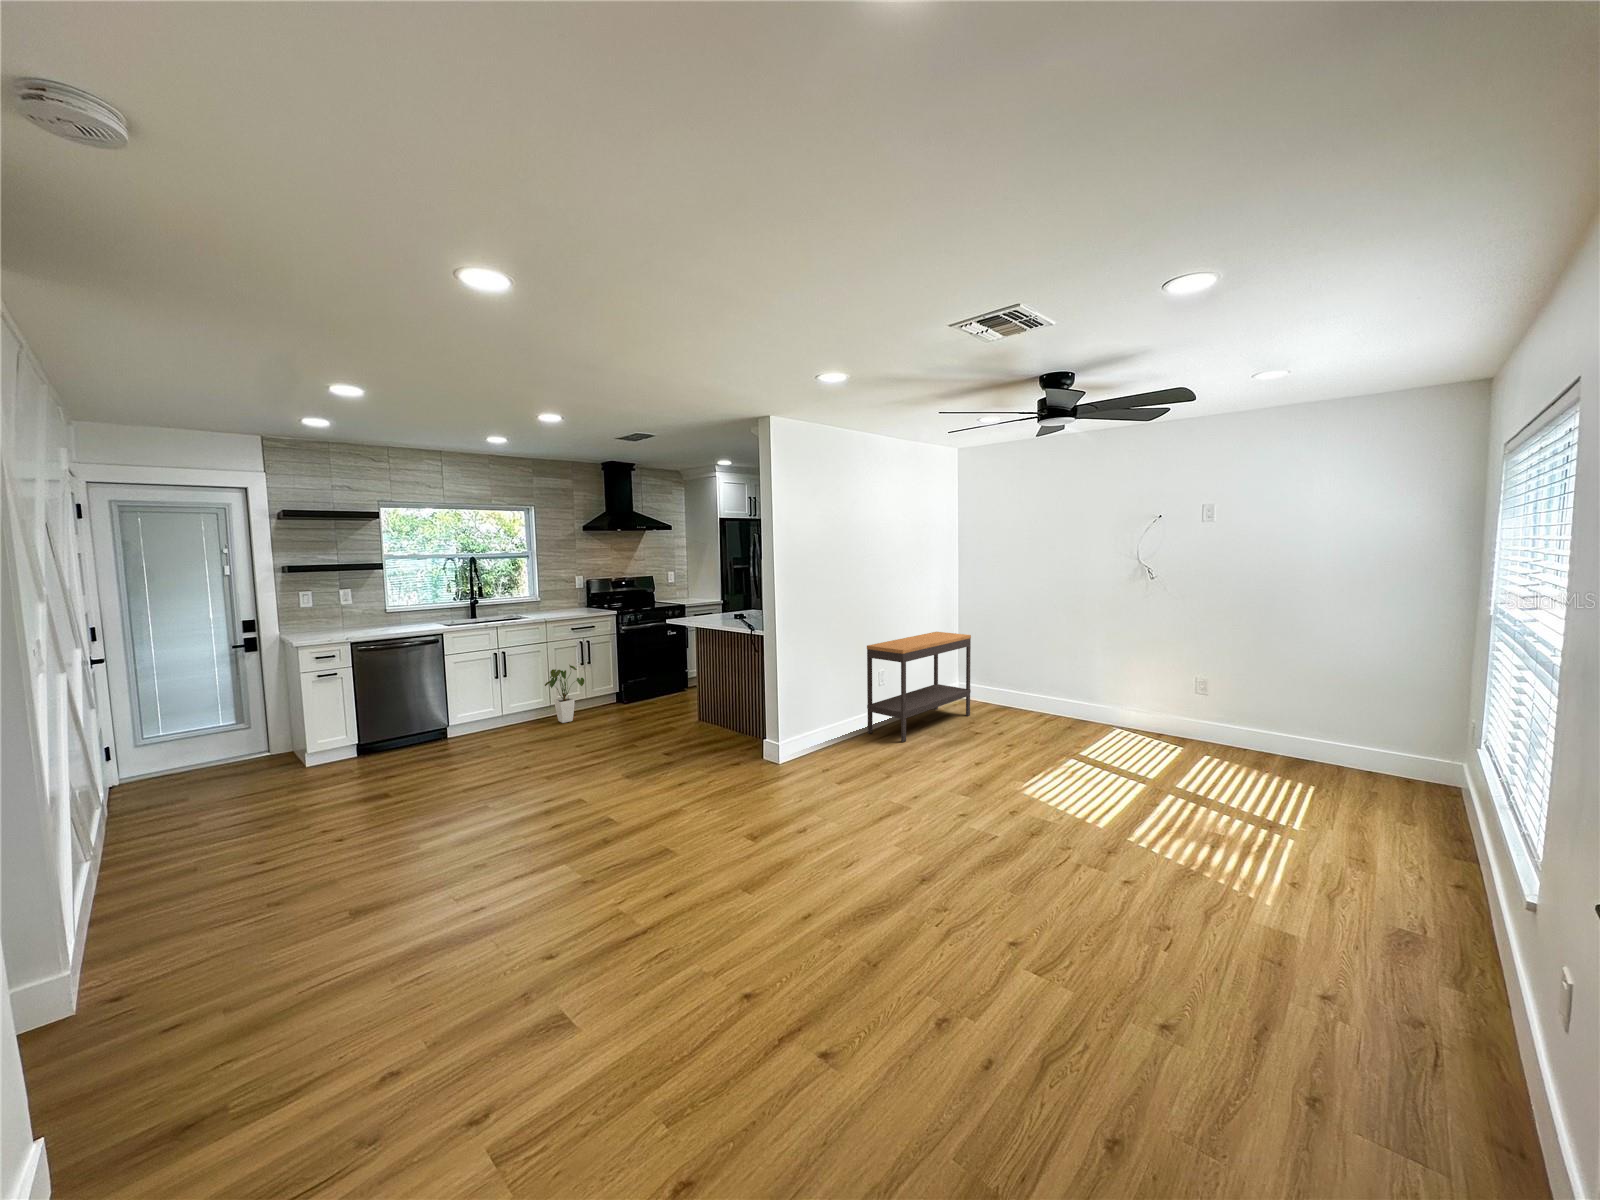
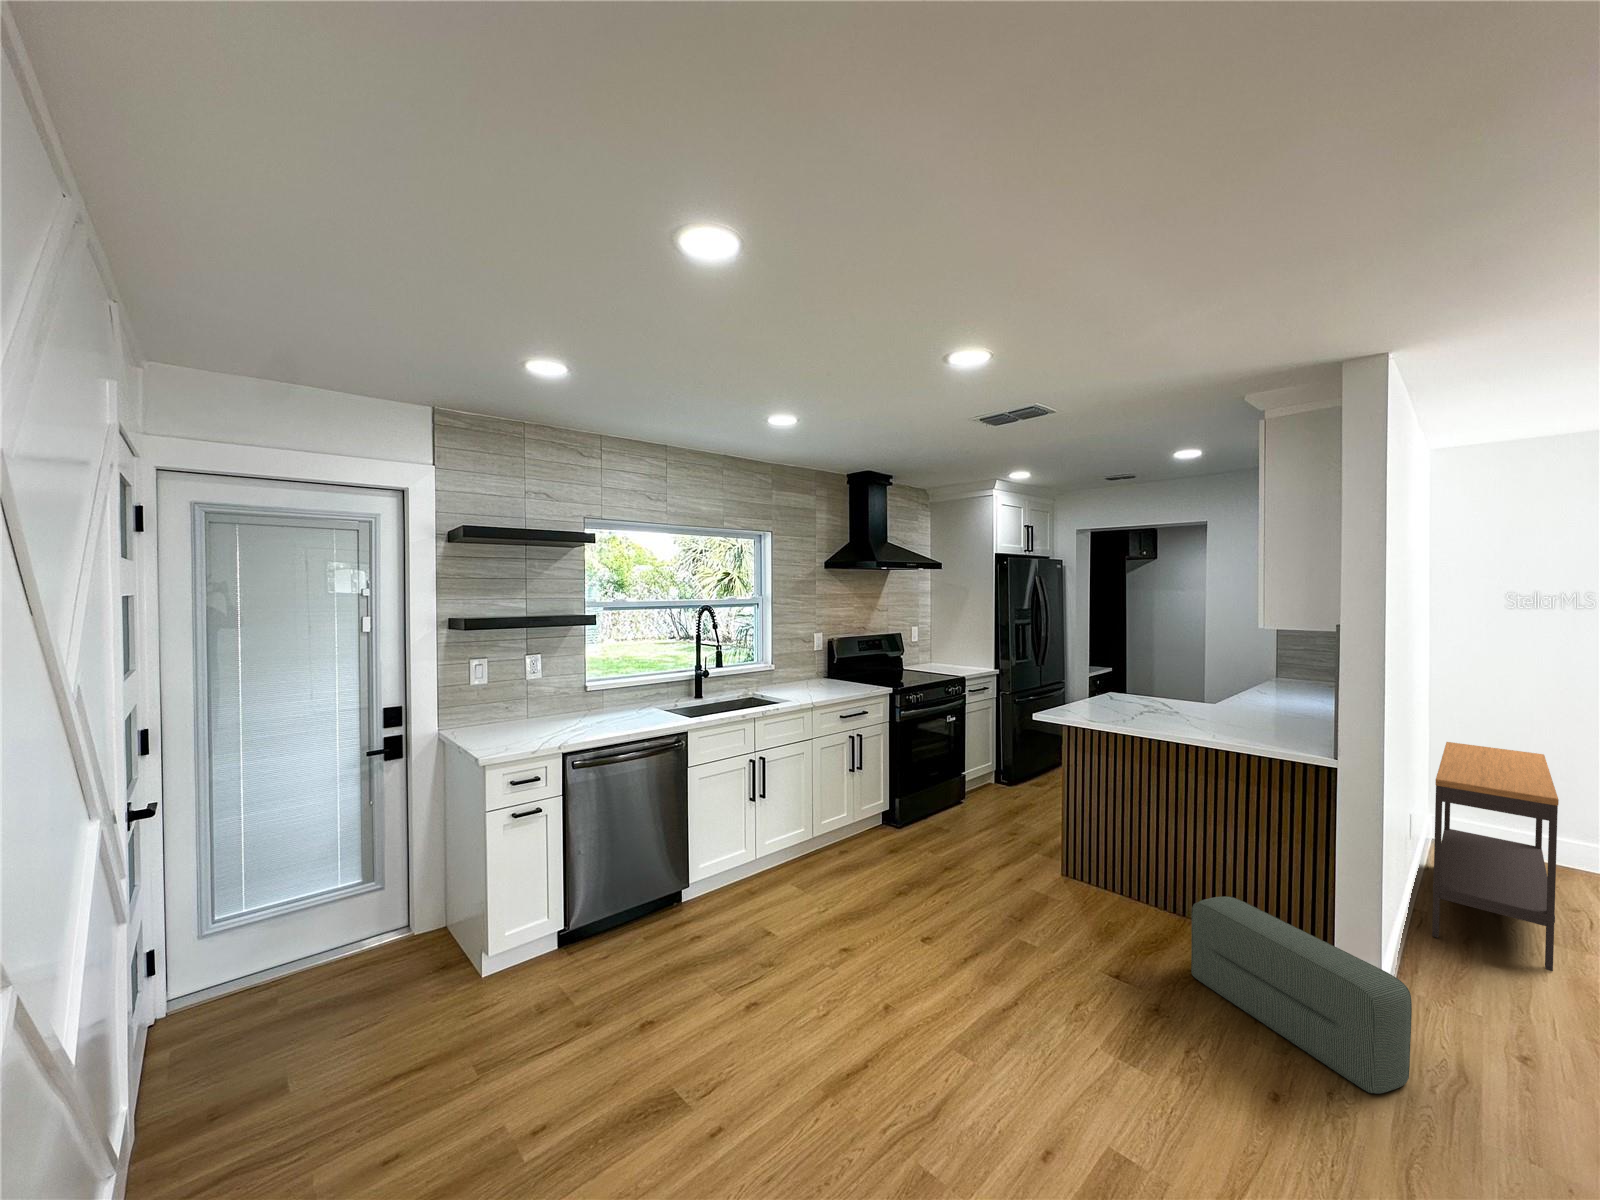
house plant: present [545,665,584,723] -> none [811,772,881,872]
pouf: none [705,708,753,778] -> present [1191,896,1412,1094]

